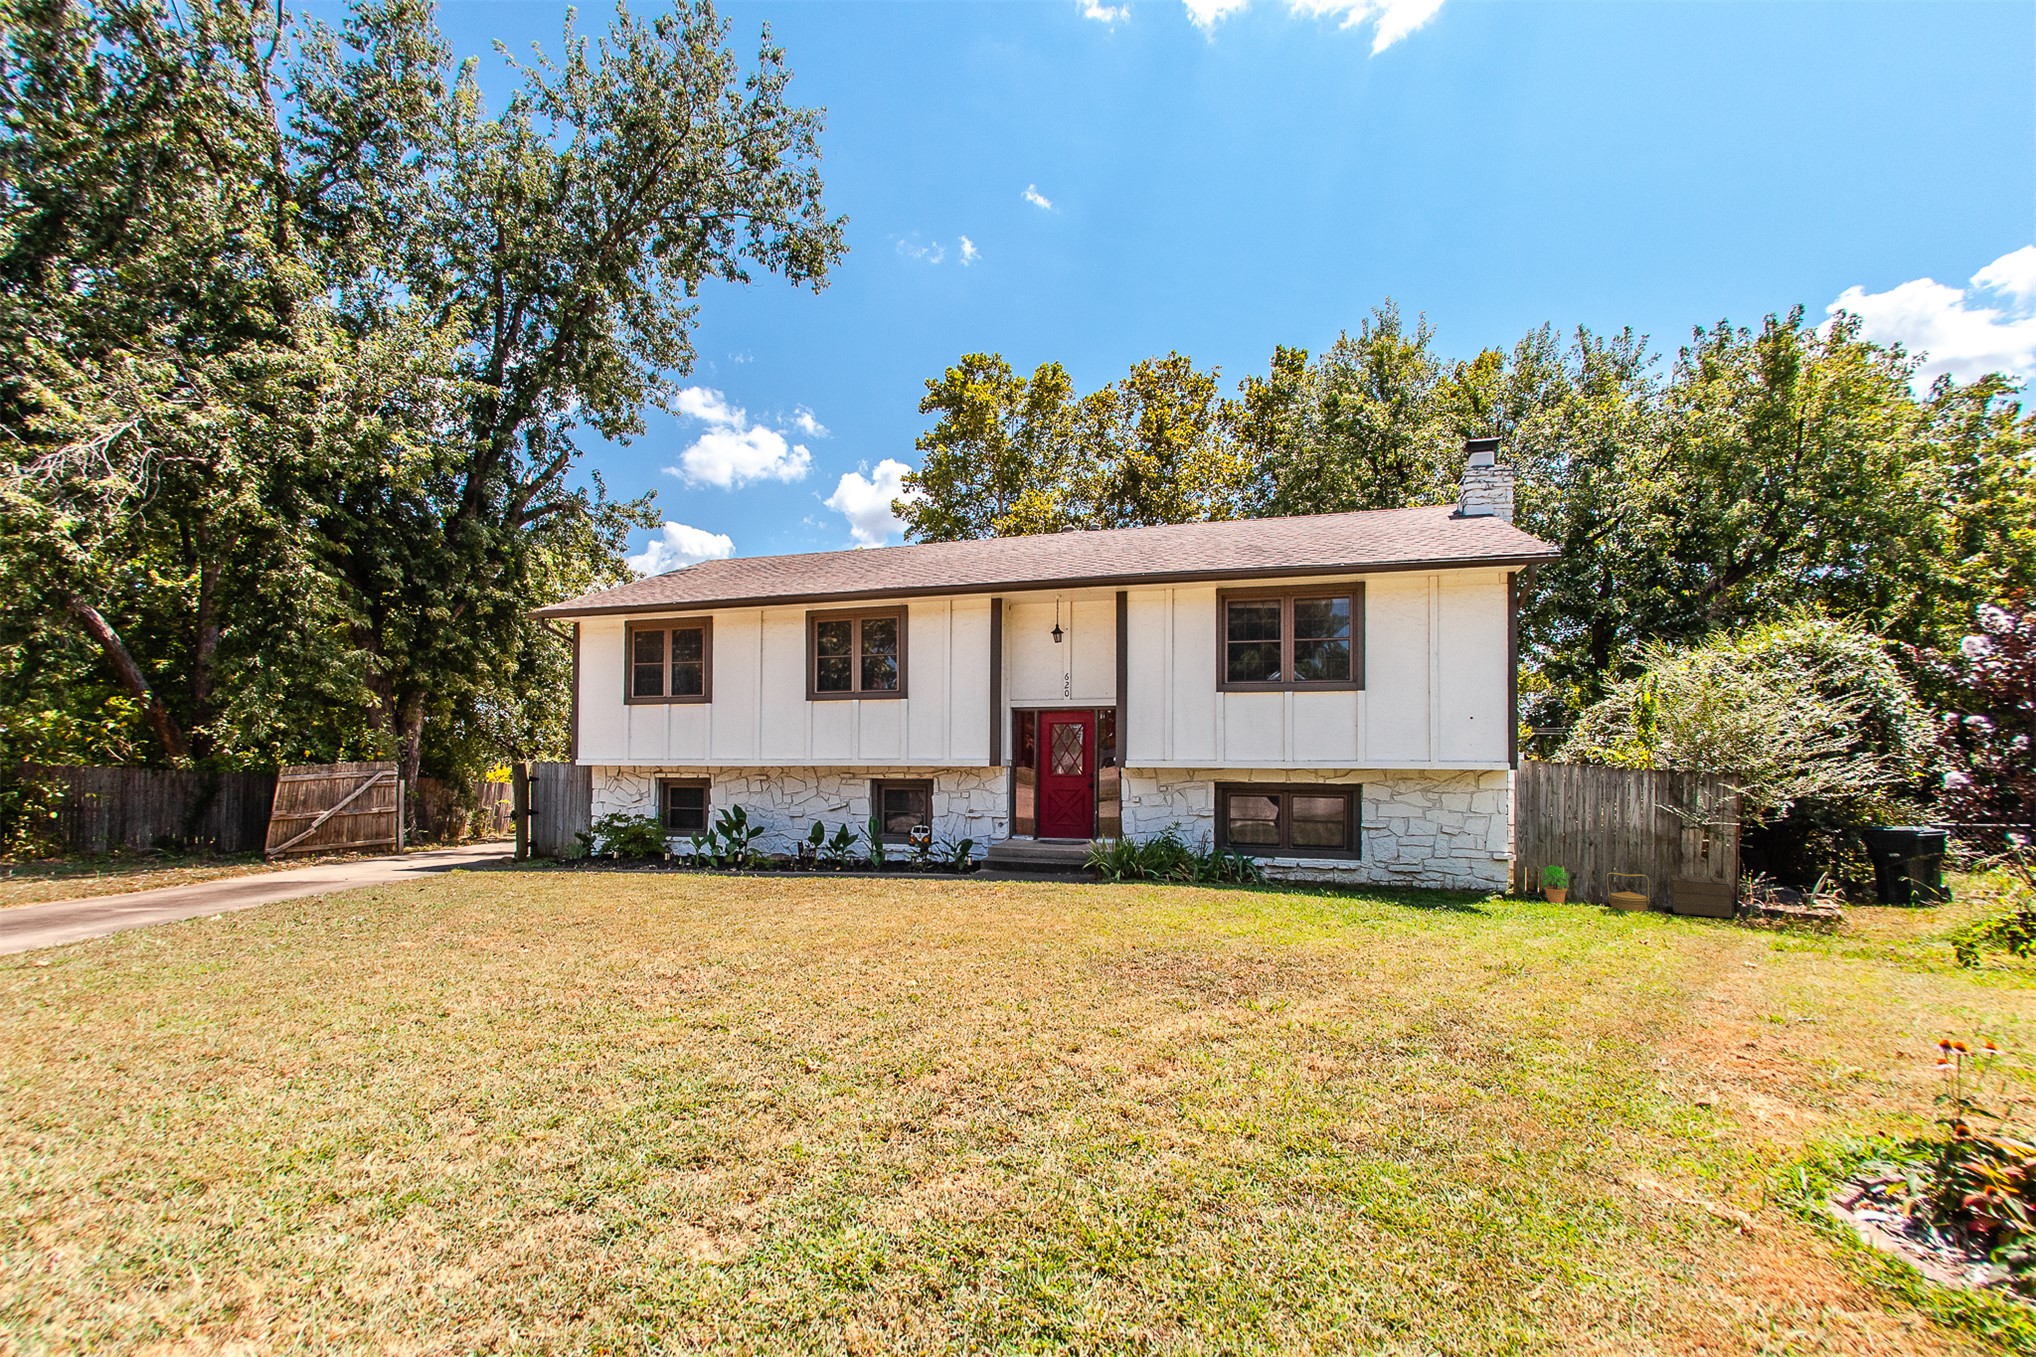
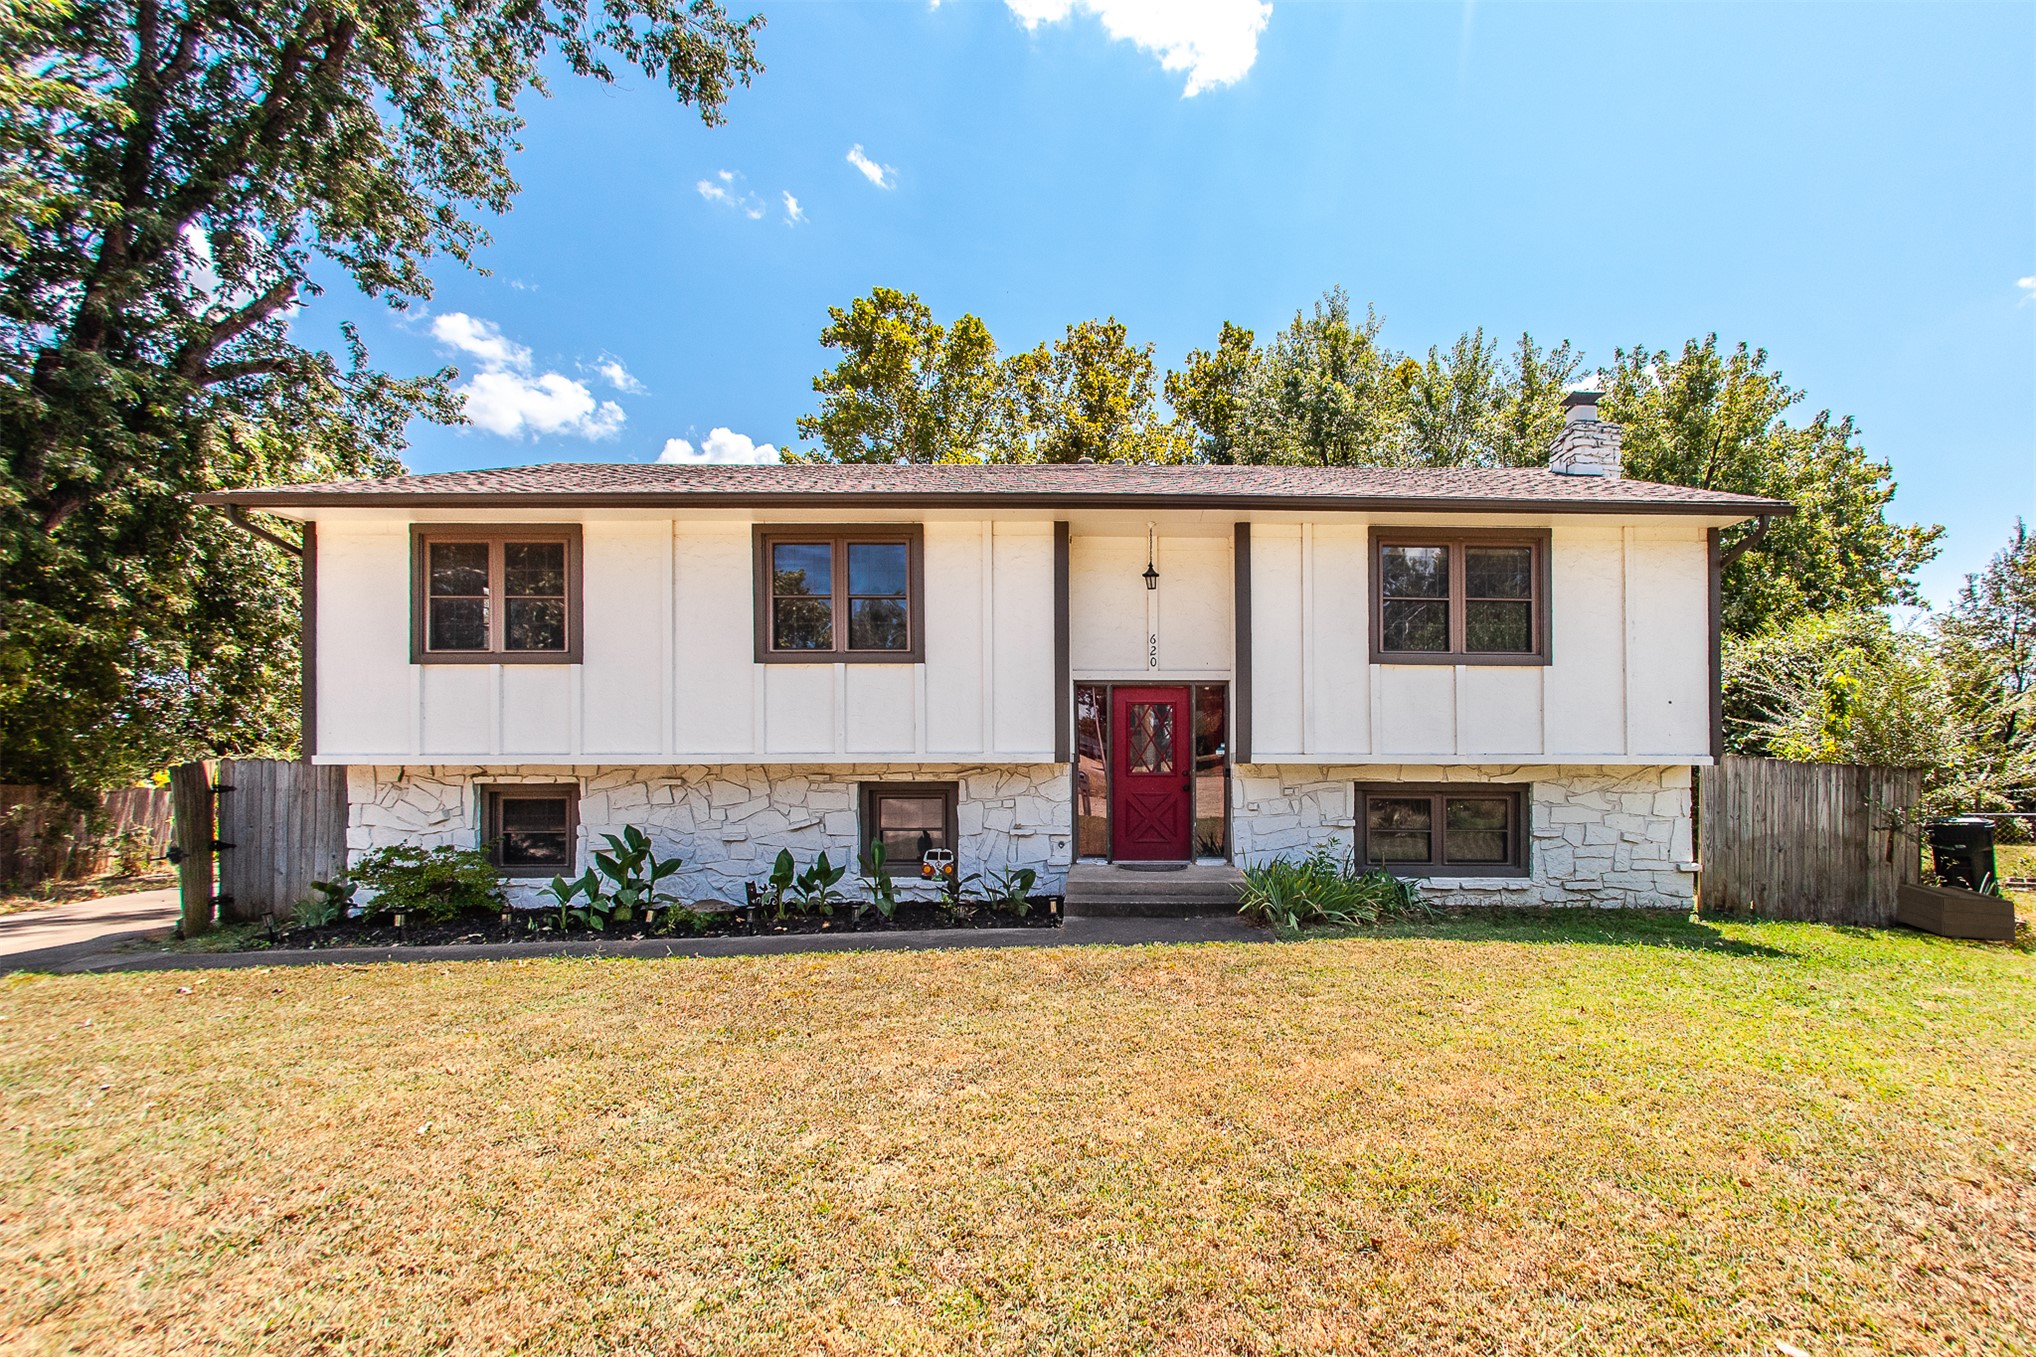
potted plant: present [1541,865,1569,903] -> none [1744,876,1800,922]
woven basket: present [1607,873,1649,911] -> none [1835,885,1894,932]

